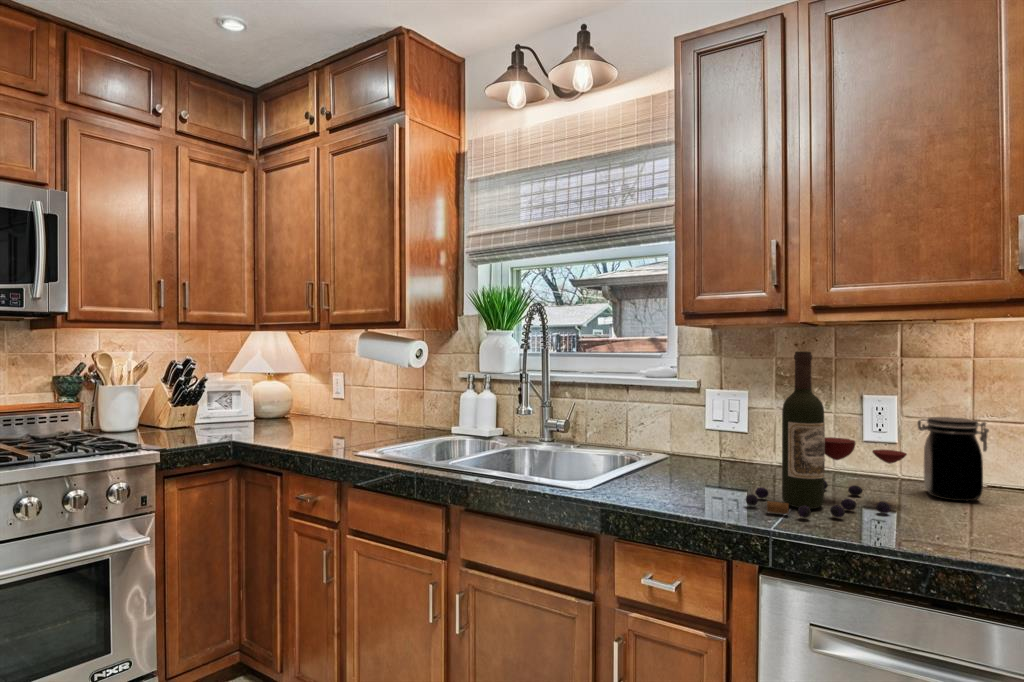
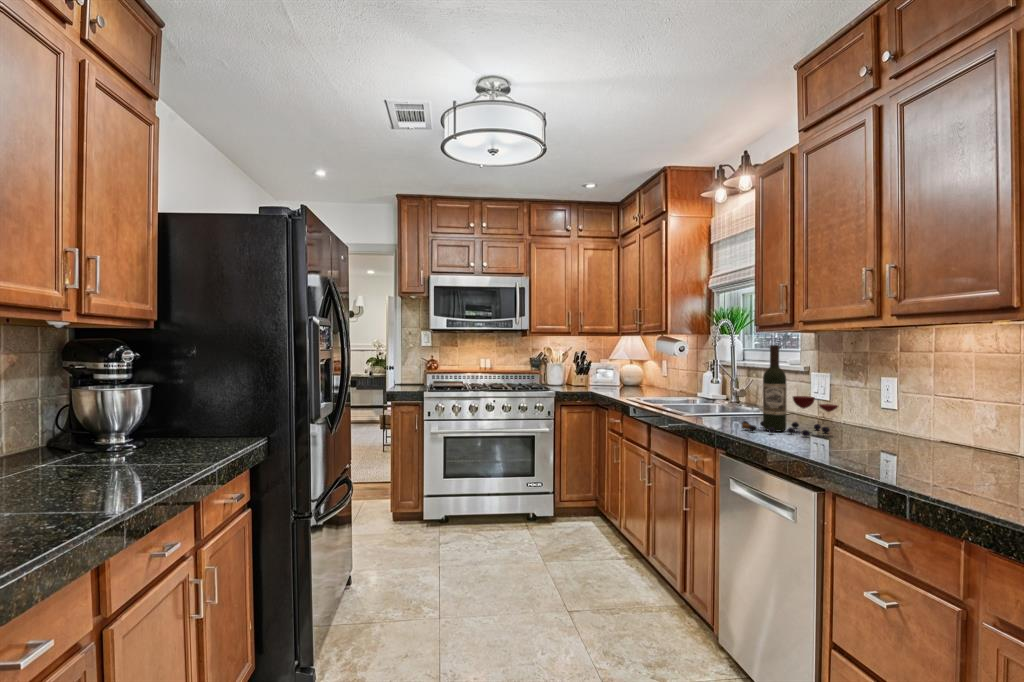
jar: present [918,417,989,501] -> none [869,389,913,442]

